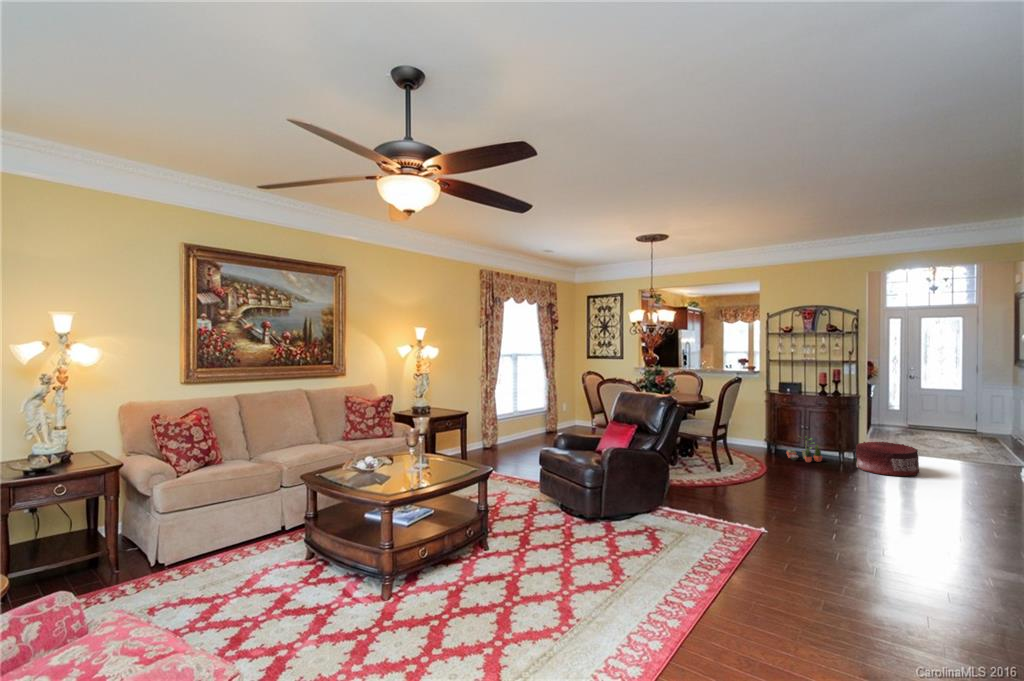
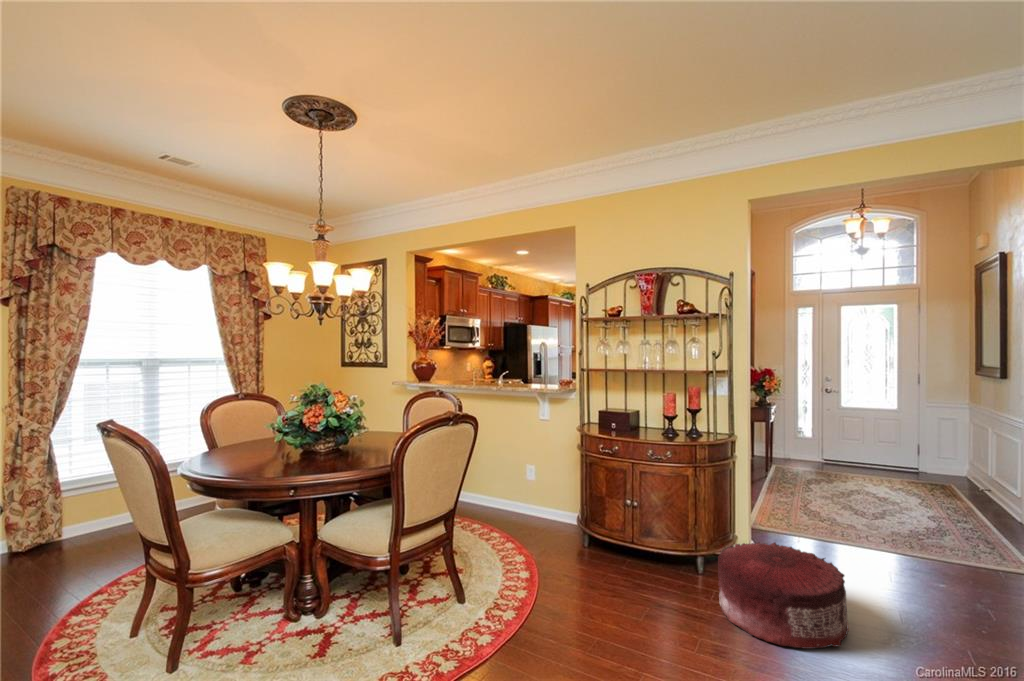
potted plant: present [787,436,822,462] -> none [596,523,658,586]

